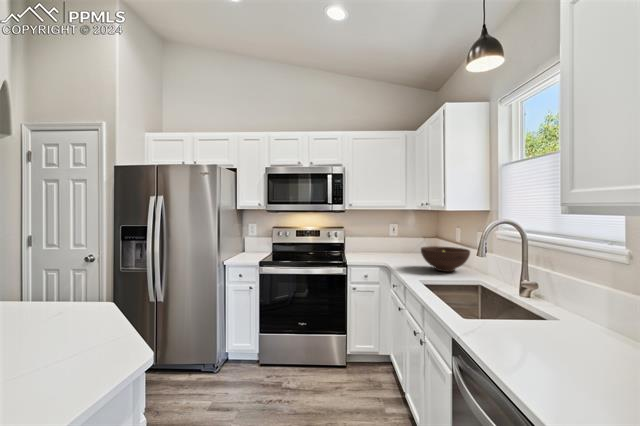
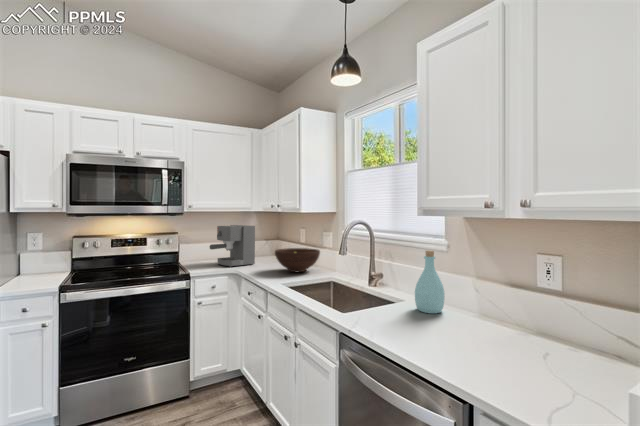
coffee maker: none [365,222,407,260] -> present [210,225,255,267]
bottle: none [563,261,612,342] -> present [415,251,445,313]

